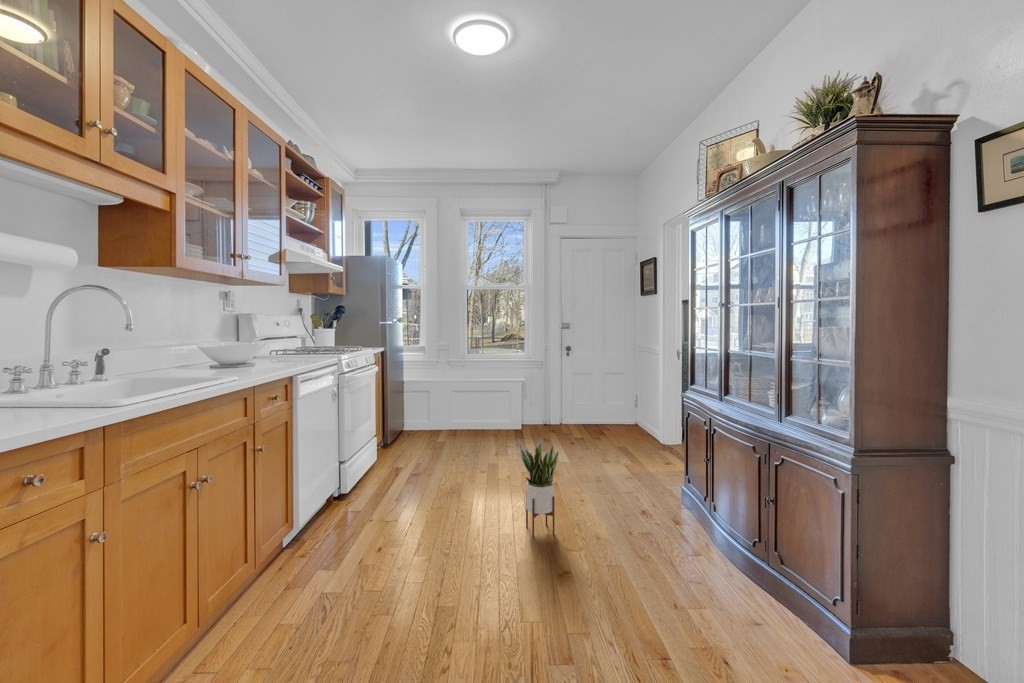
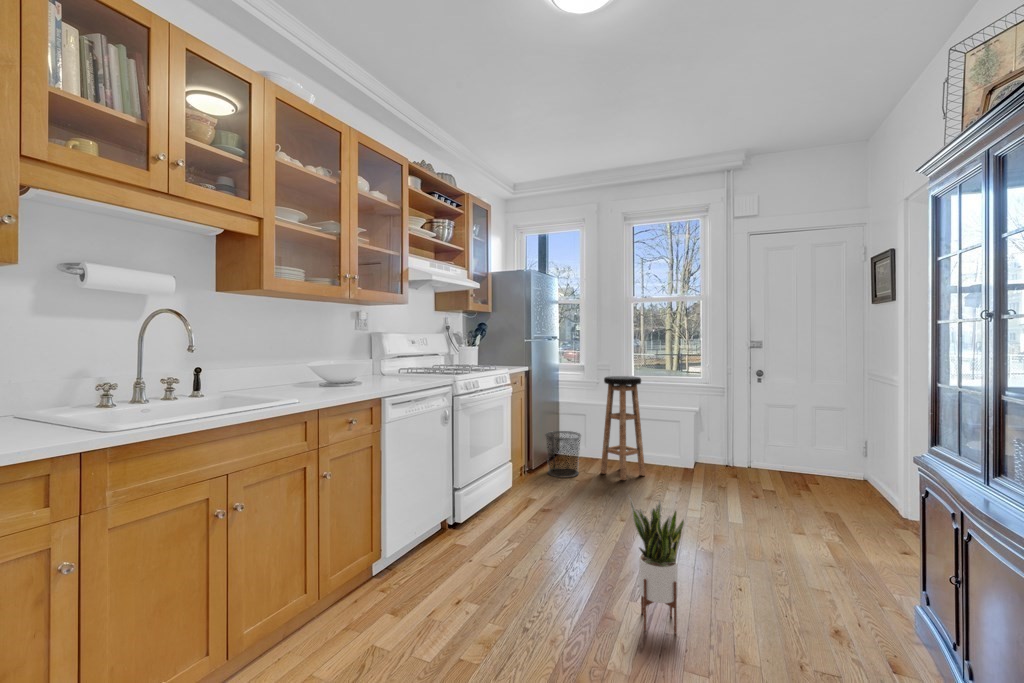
bar stool: none [449,354,486,443] -> present [601,376,645,480]
waste bin: none [399,406,433,447] -> present [545,431,581,477]

